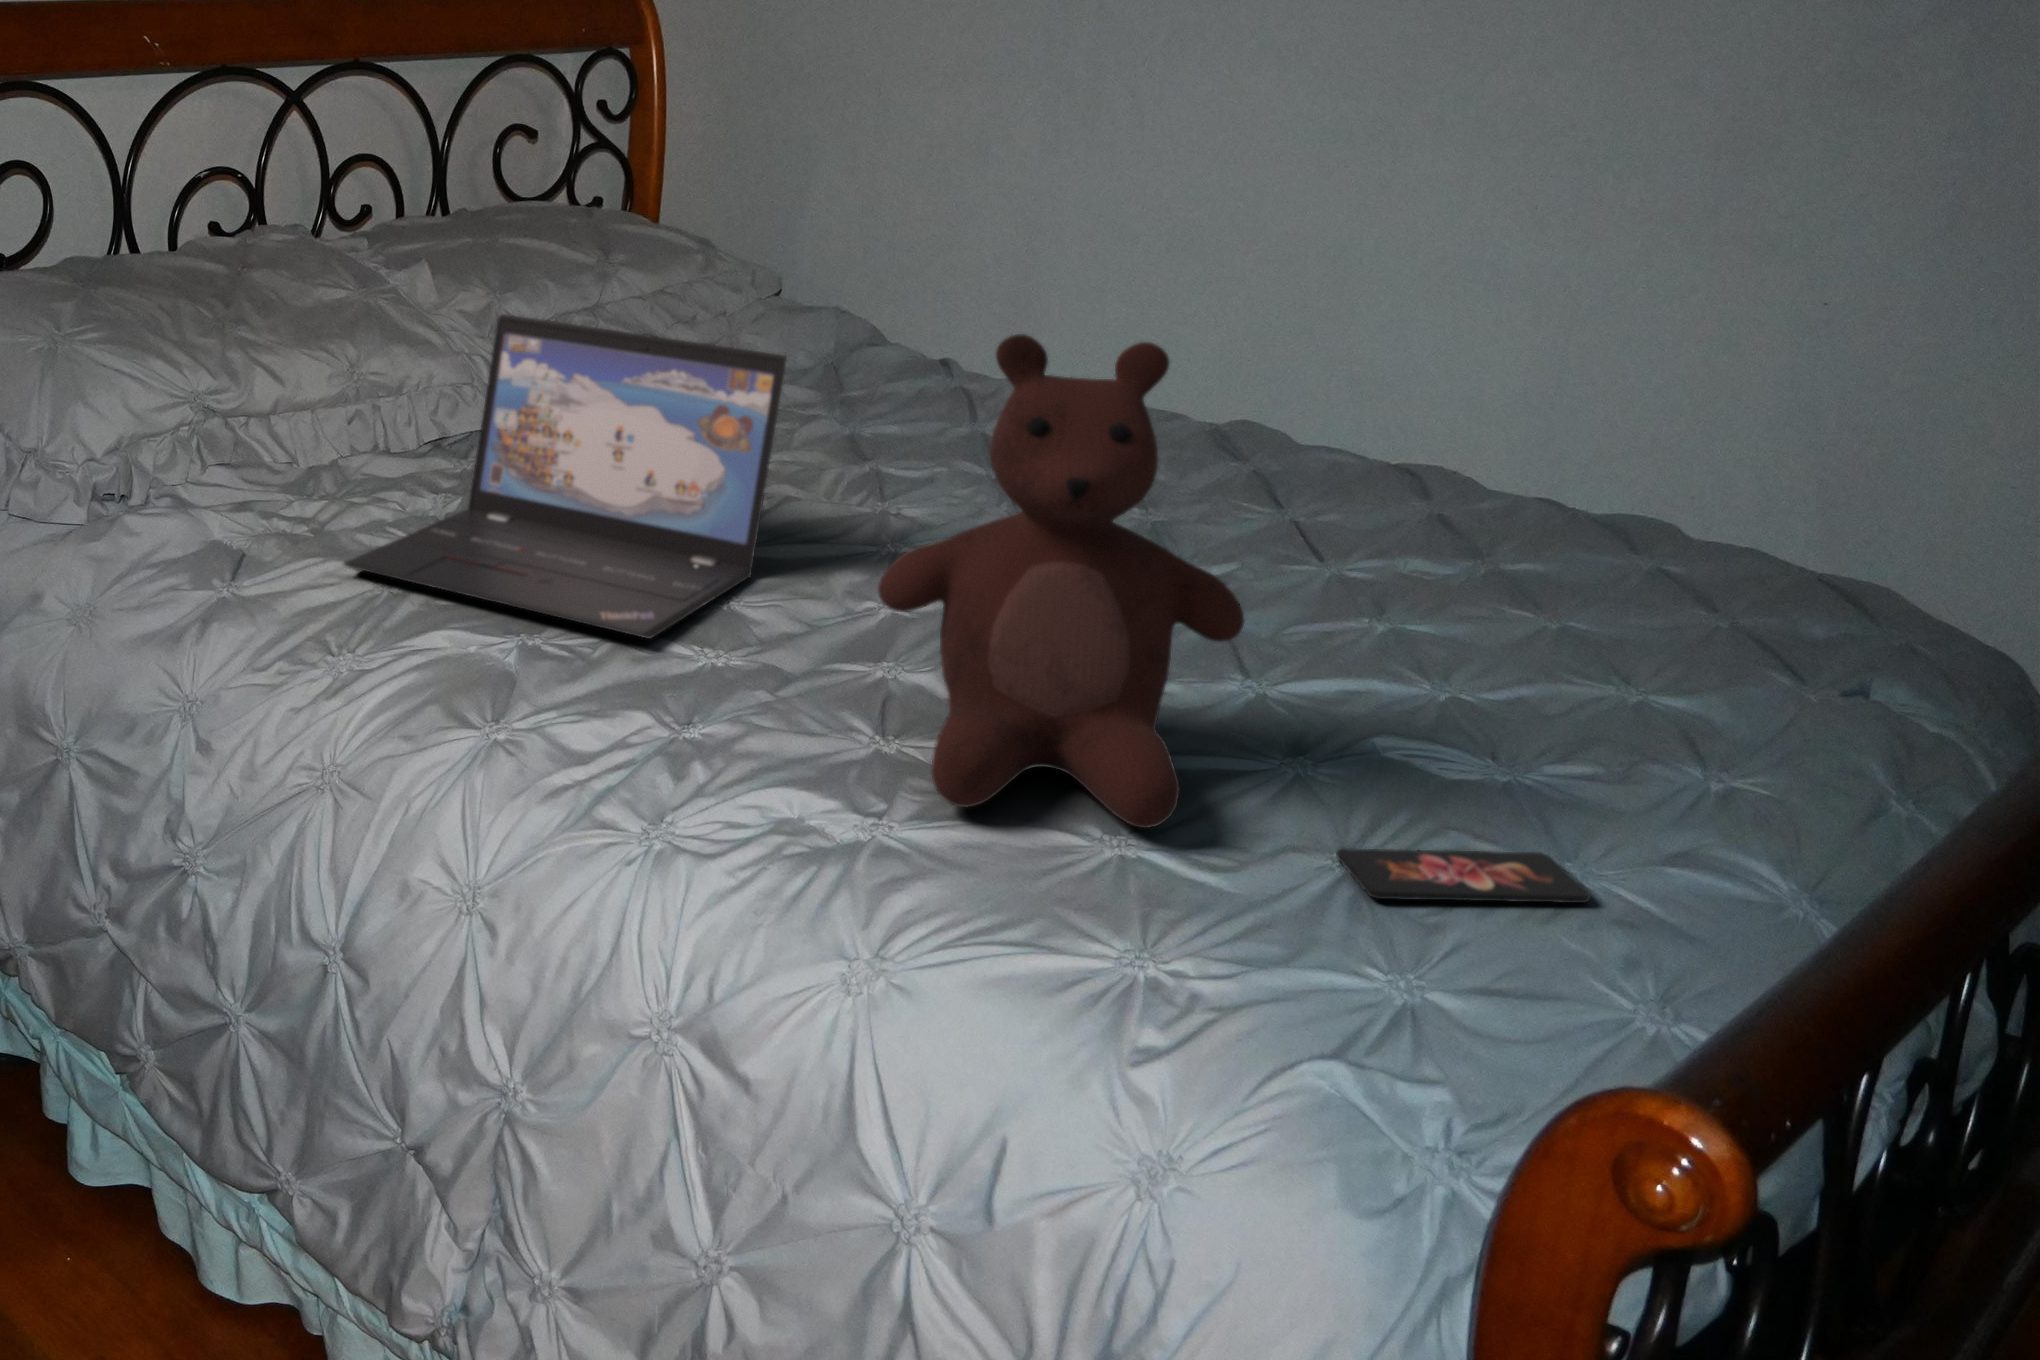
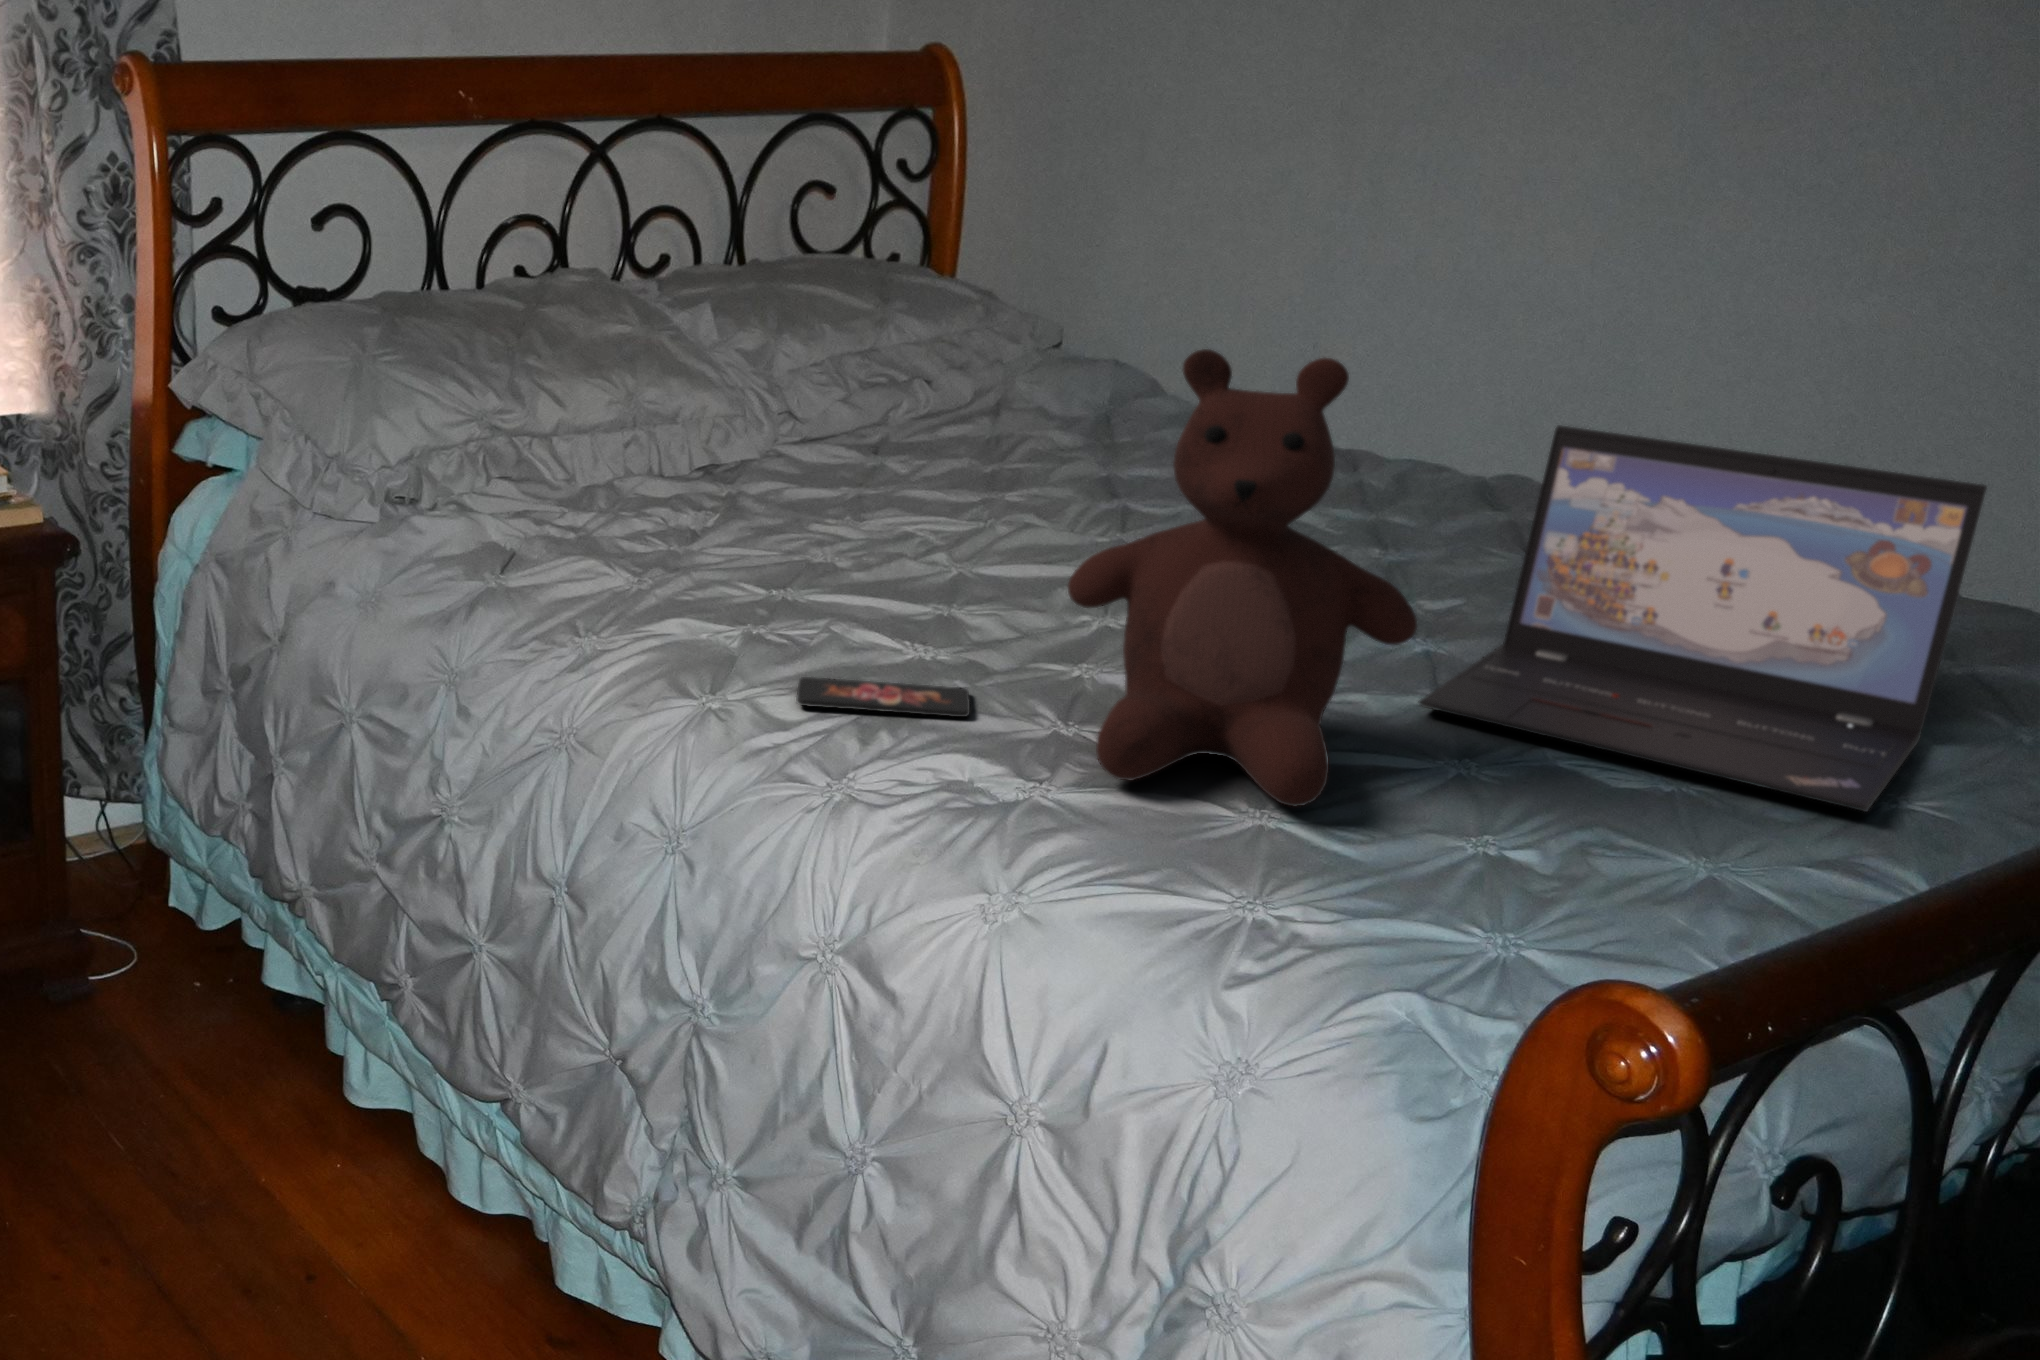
laptop: present [344,314,787,639] -> present [1419,425,1987,812]
smartphone: present [1336,848,1591,903] -> present [796,677,970,717]

